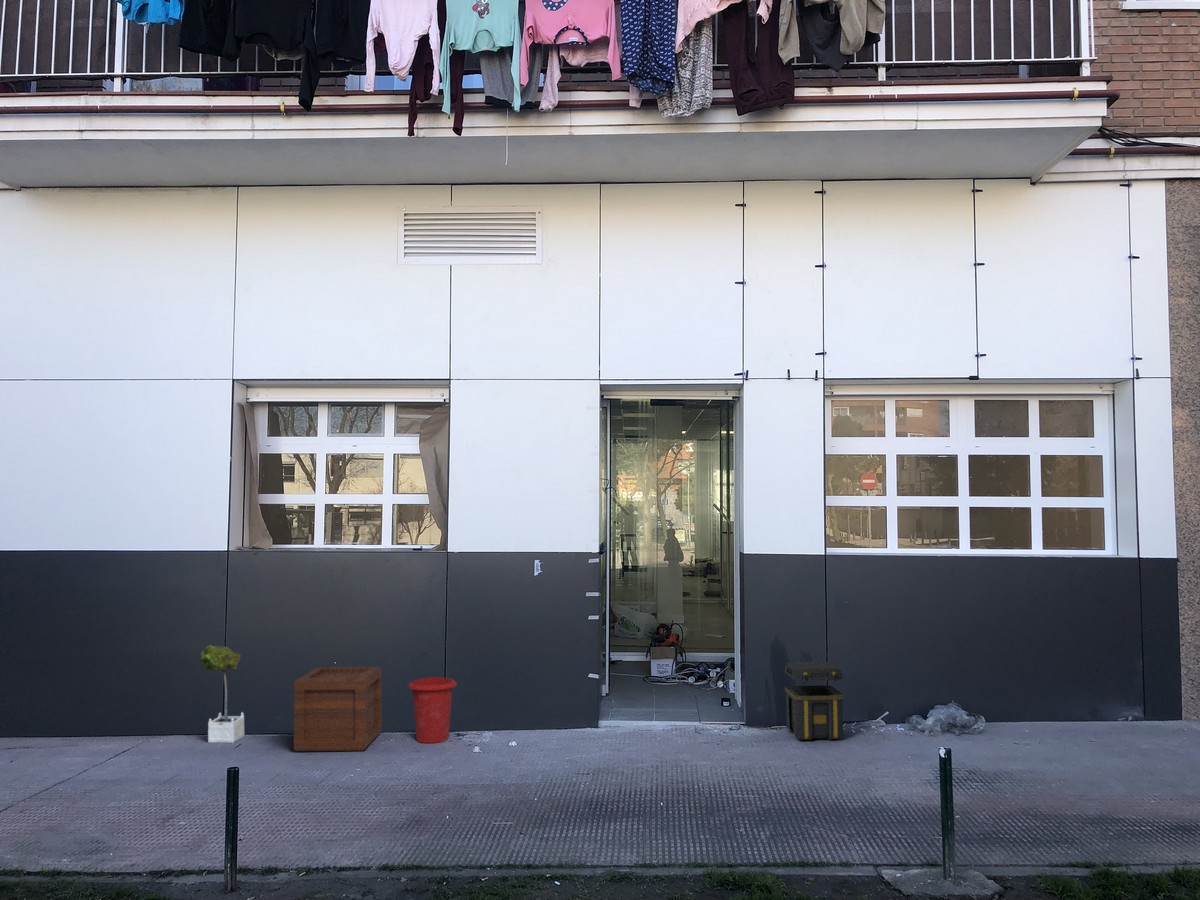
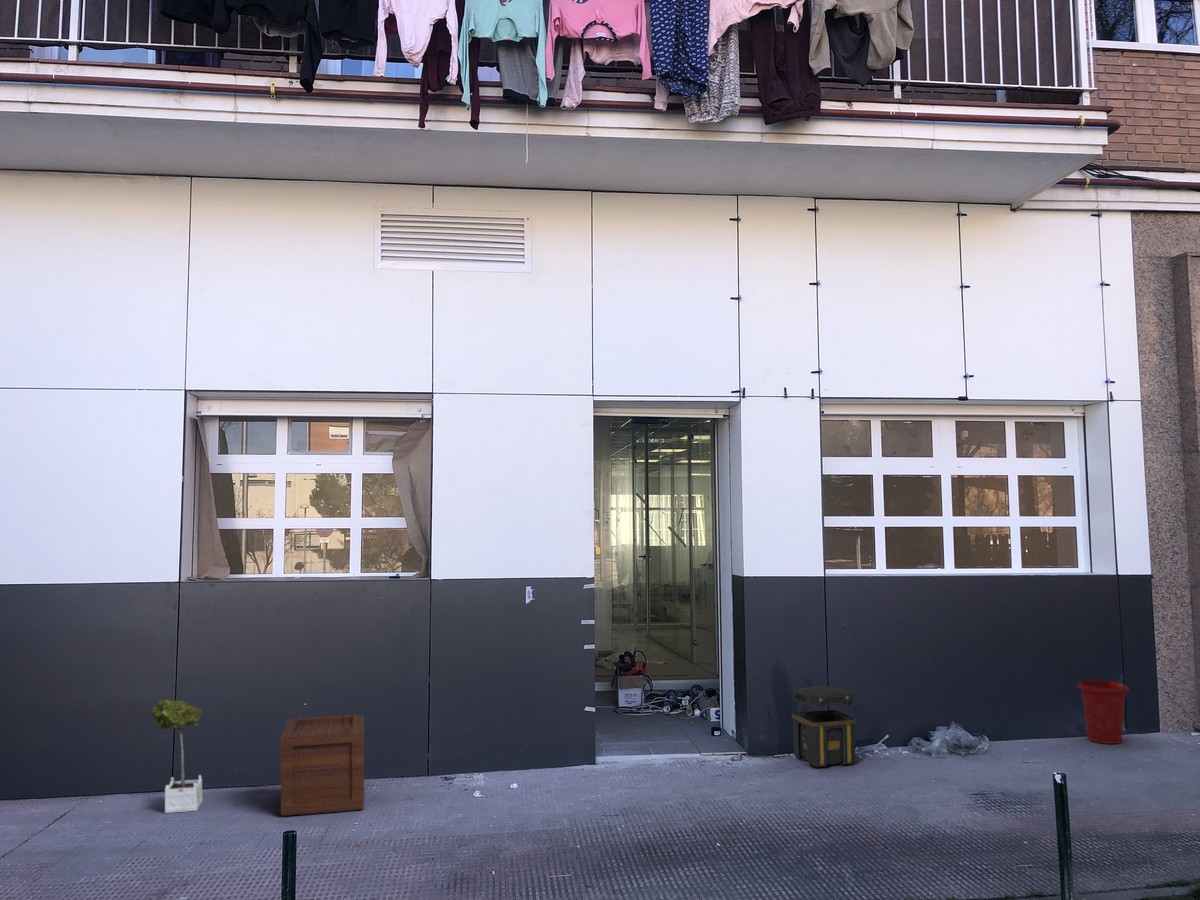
waste bin: present [408,677,457,743] -> present [1077,681,1129,744]

